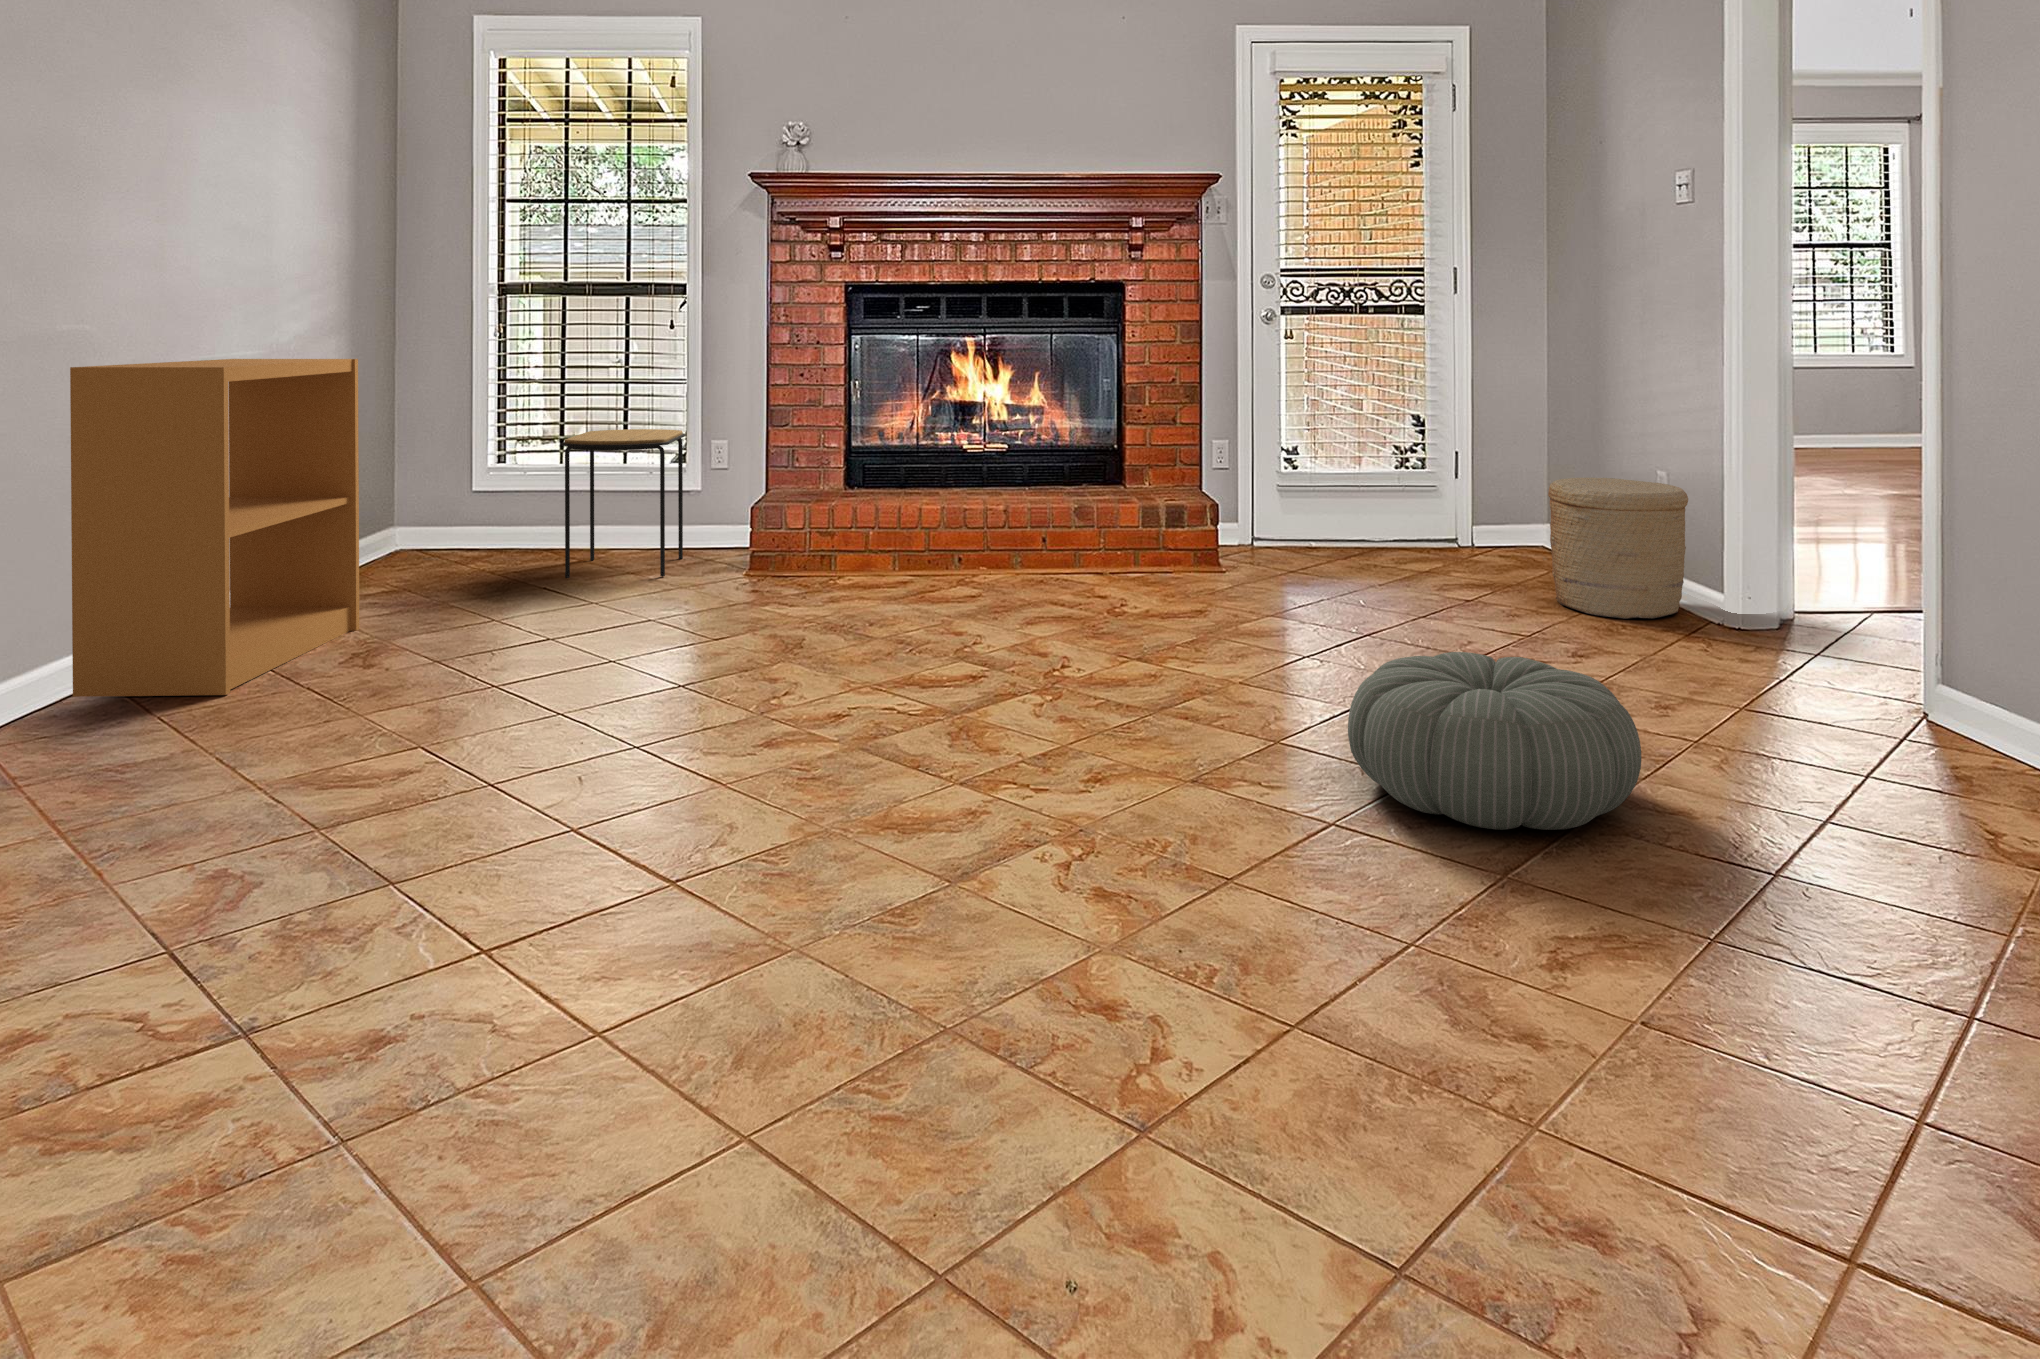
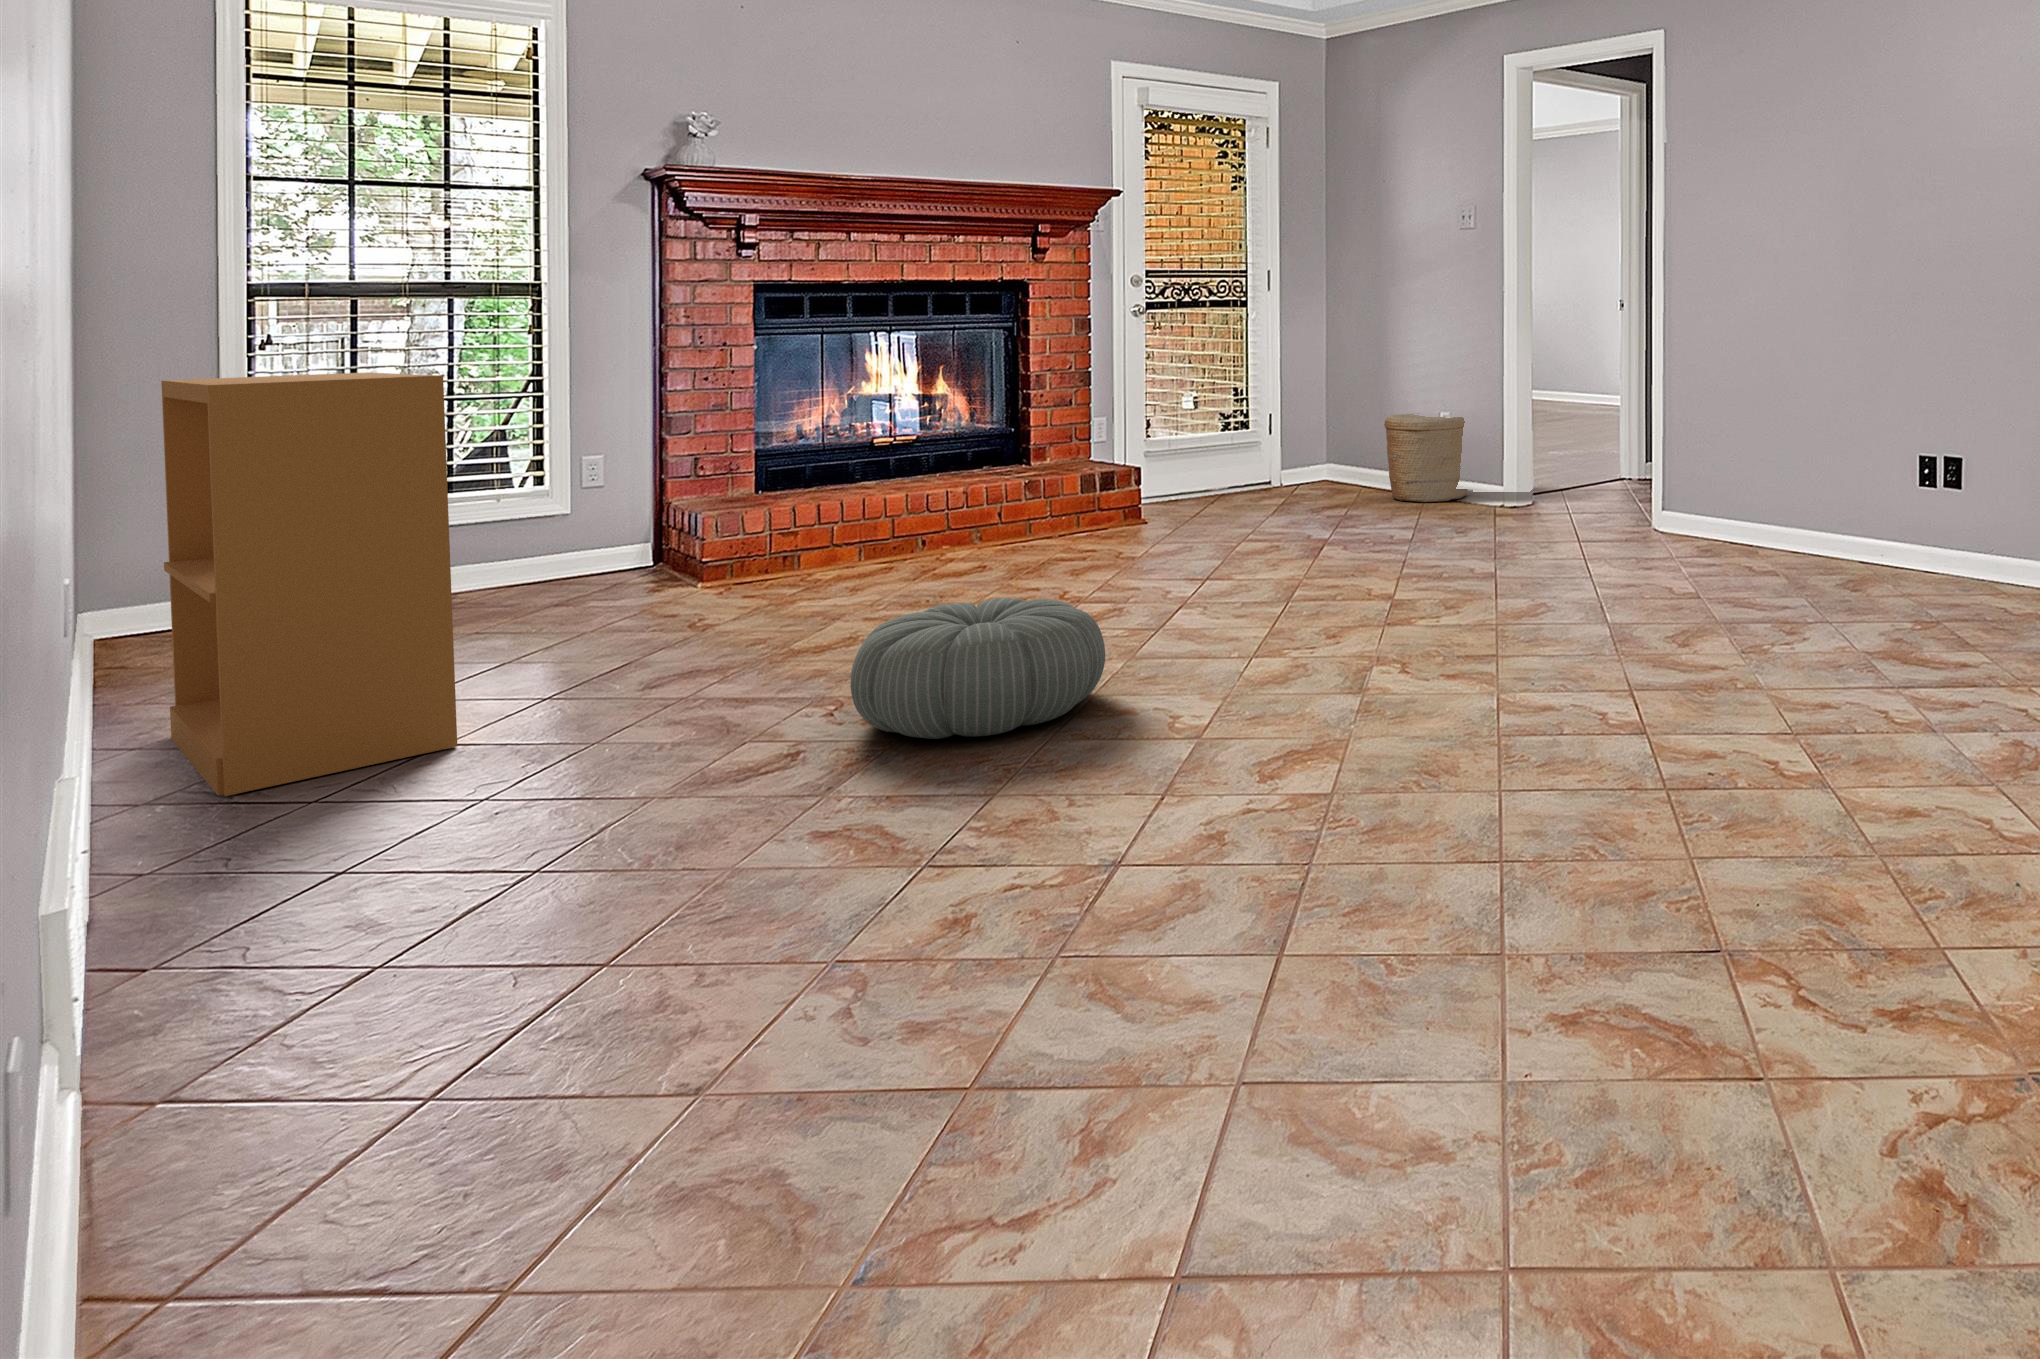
side table: present [561,429,685,578] -> none [444,450,621,628]
pouf: present [1348,652,1641,830] -> present [850,598,1105,739]

